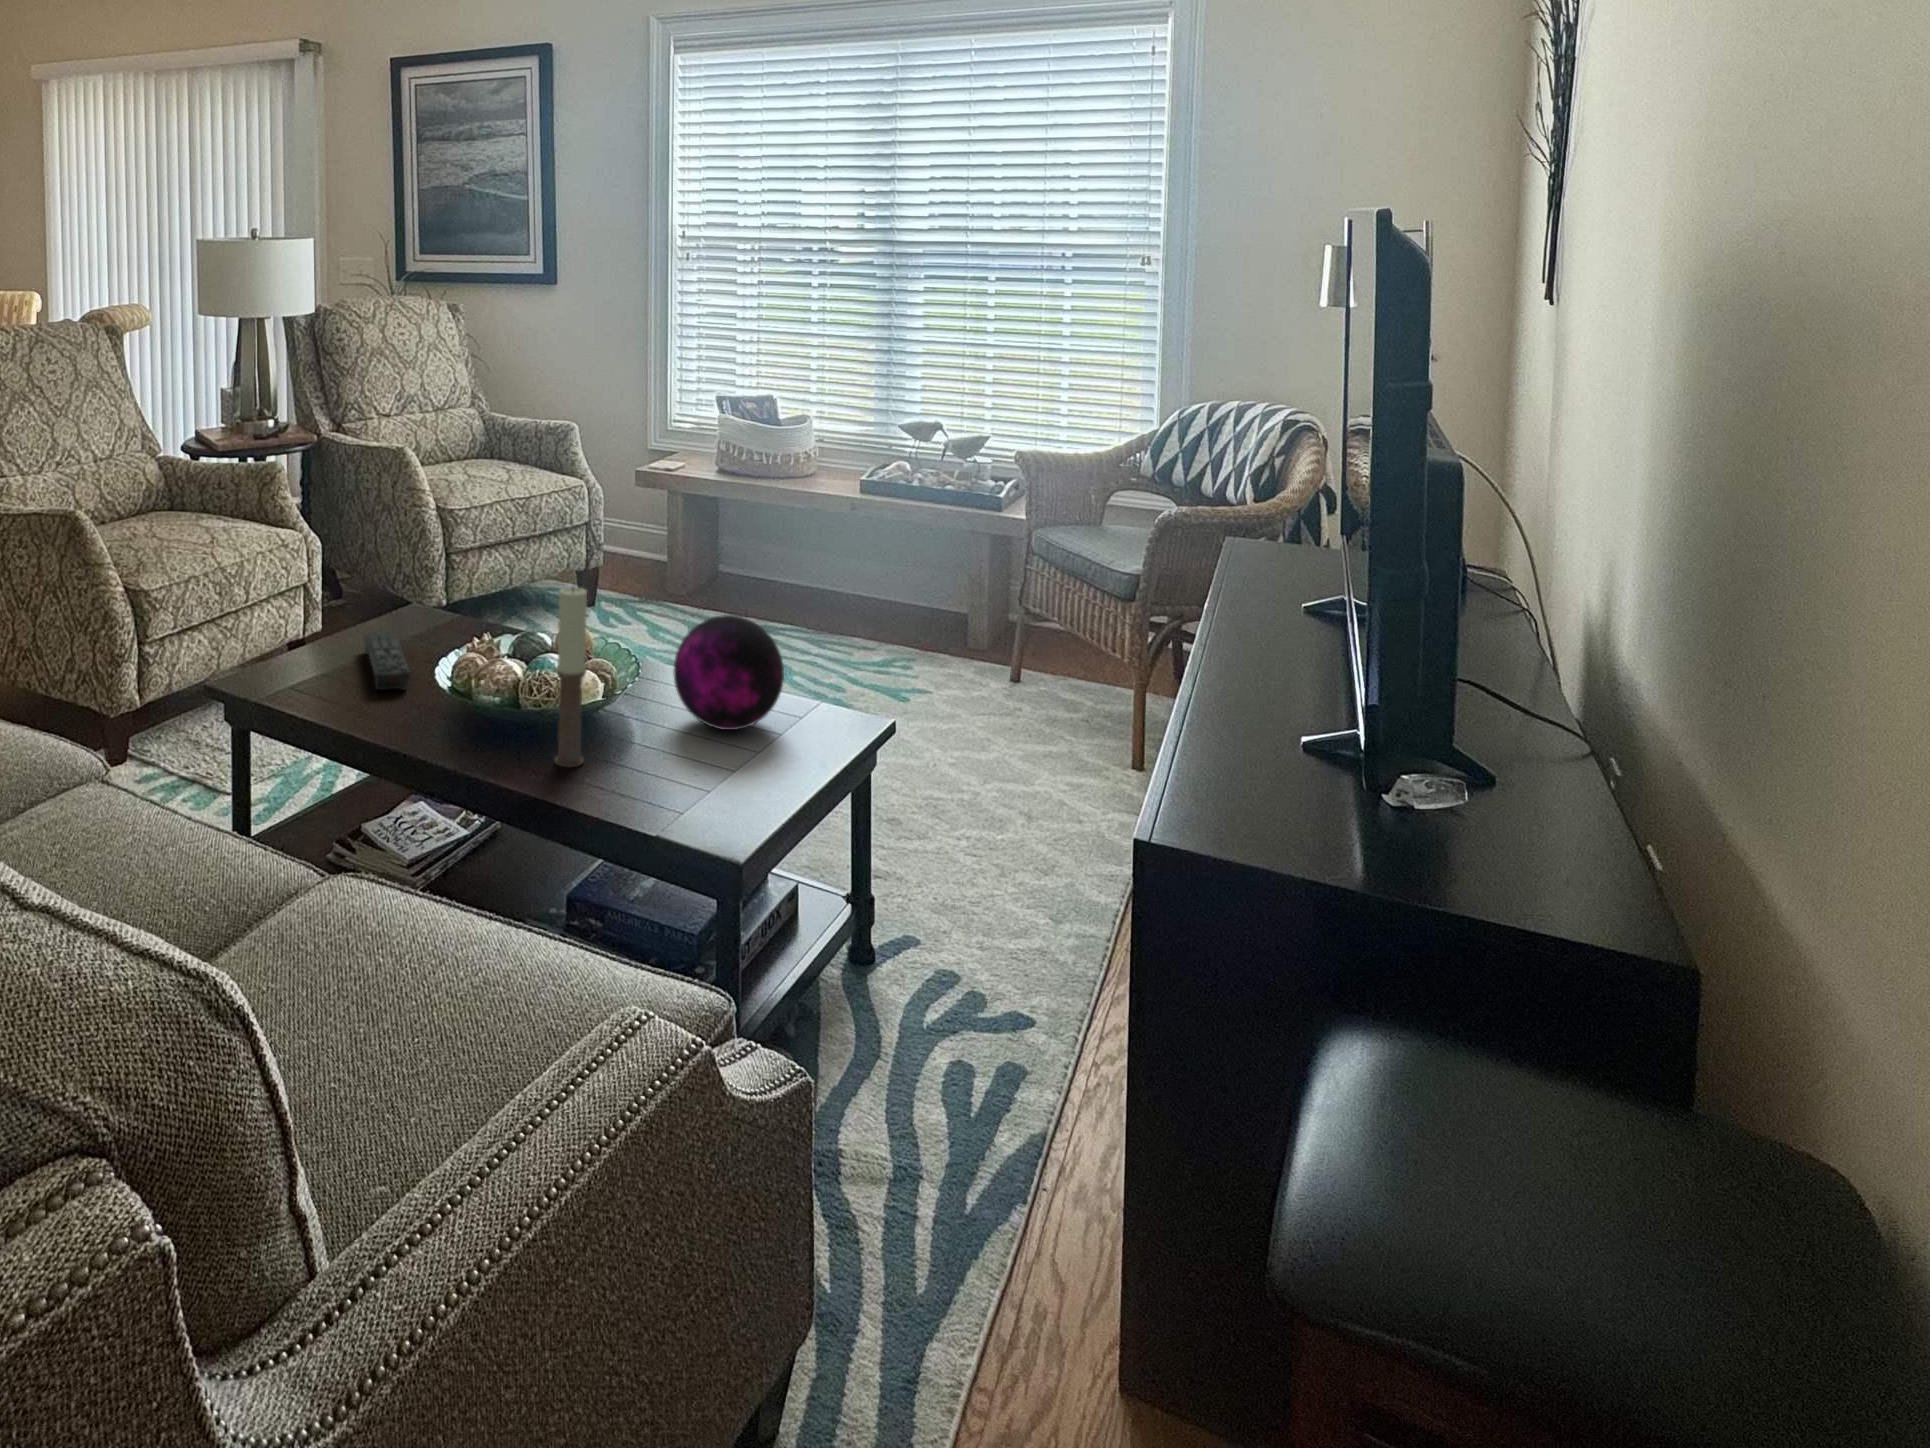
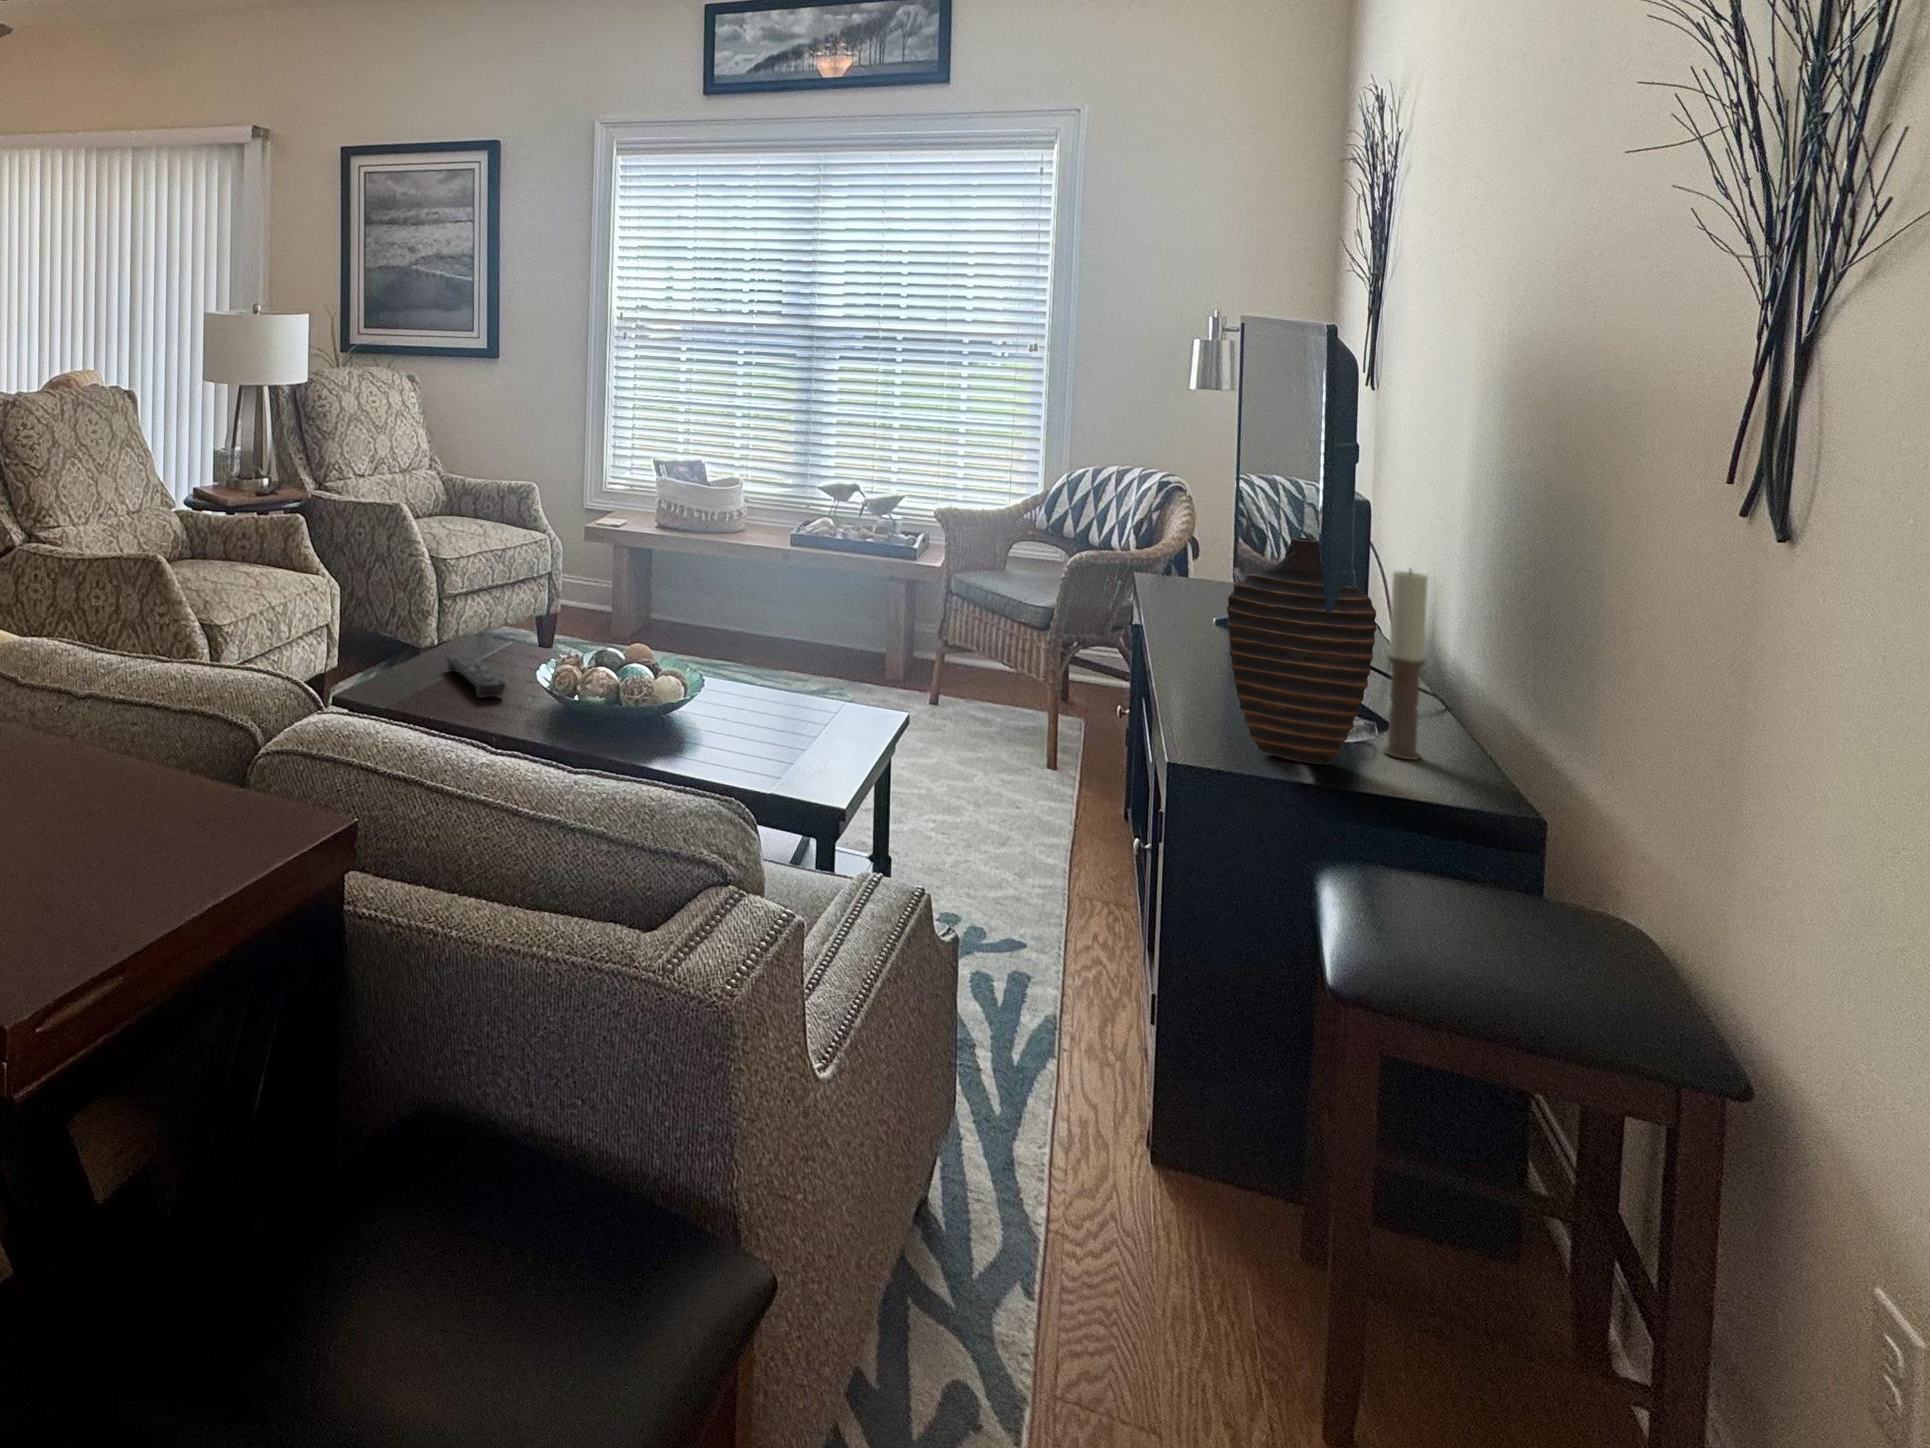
decorative vase: none [1229,518,1446,852] -> present [1227,537,1377,765]
candle: present [554,587,587,767] -> present [1384,570,1428,760]
decorative orb: present [673,615,784,730] -> none [732,632,821,723]

